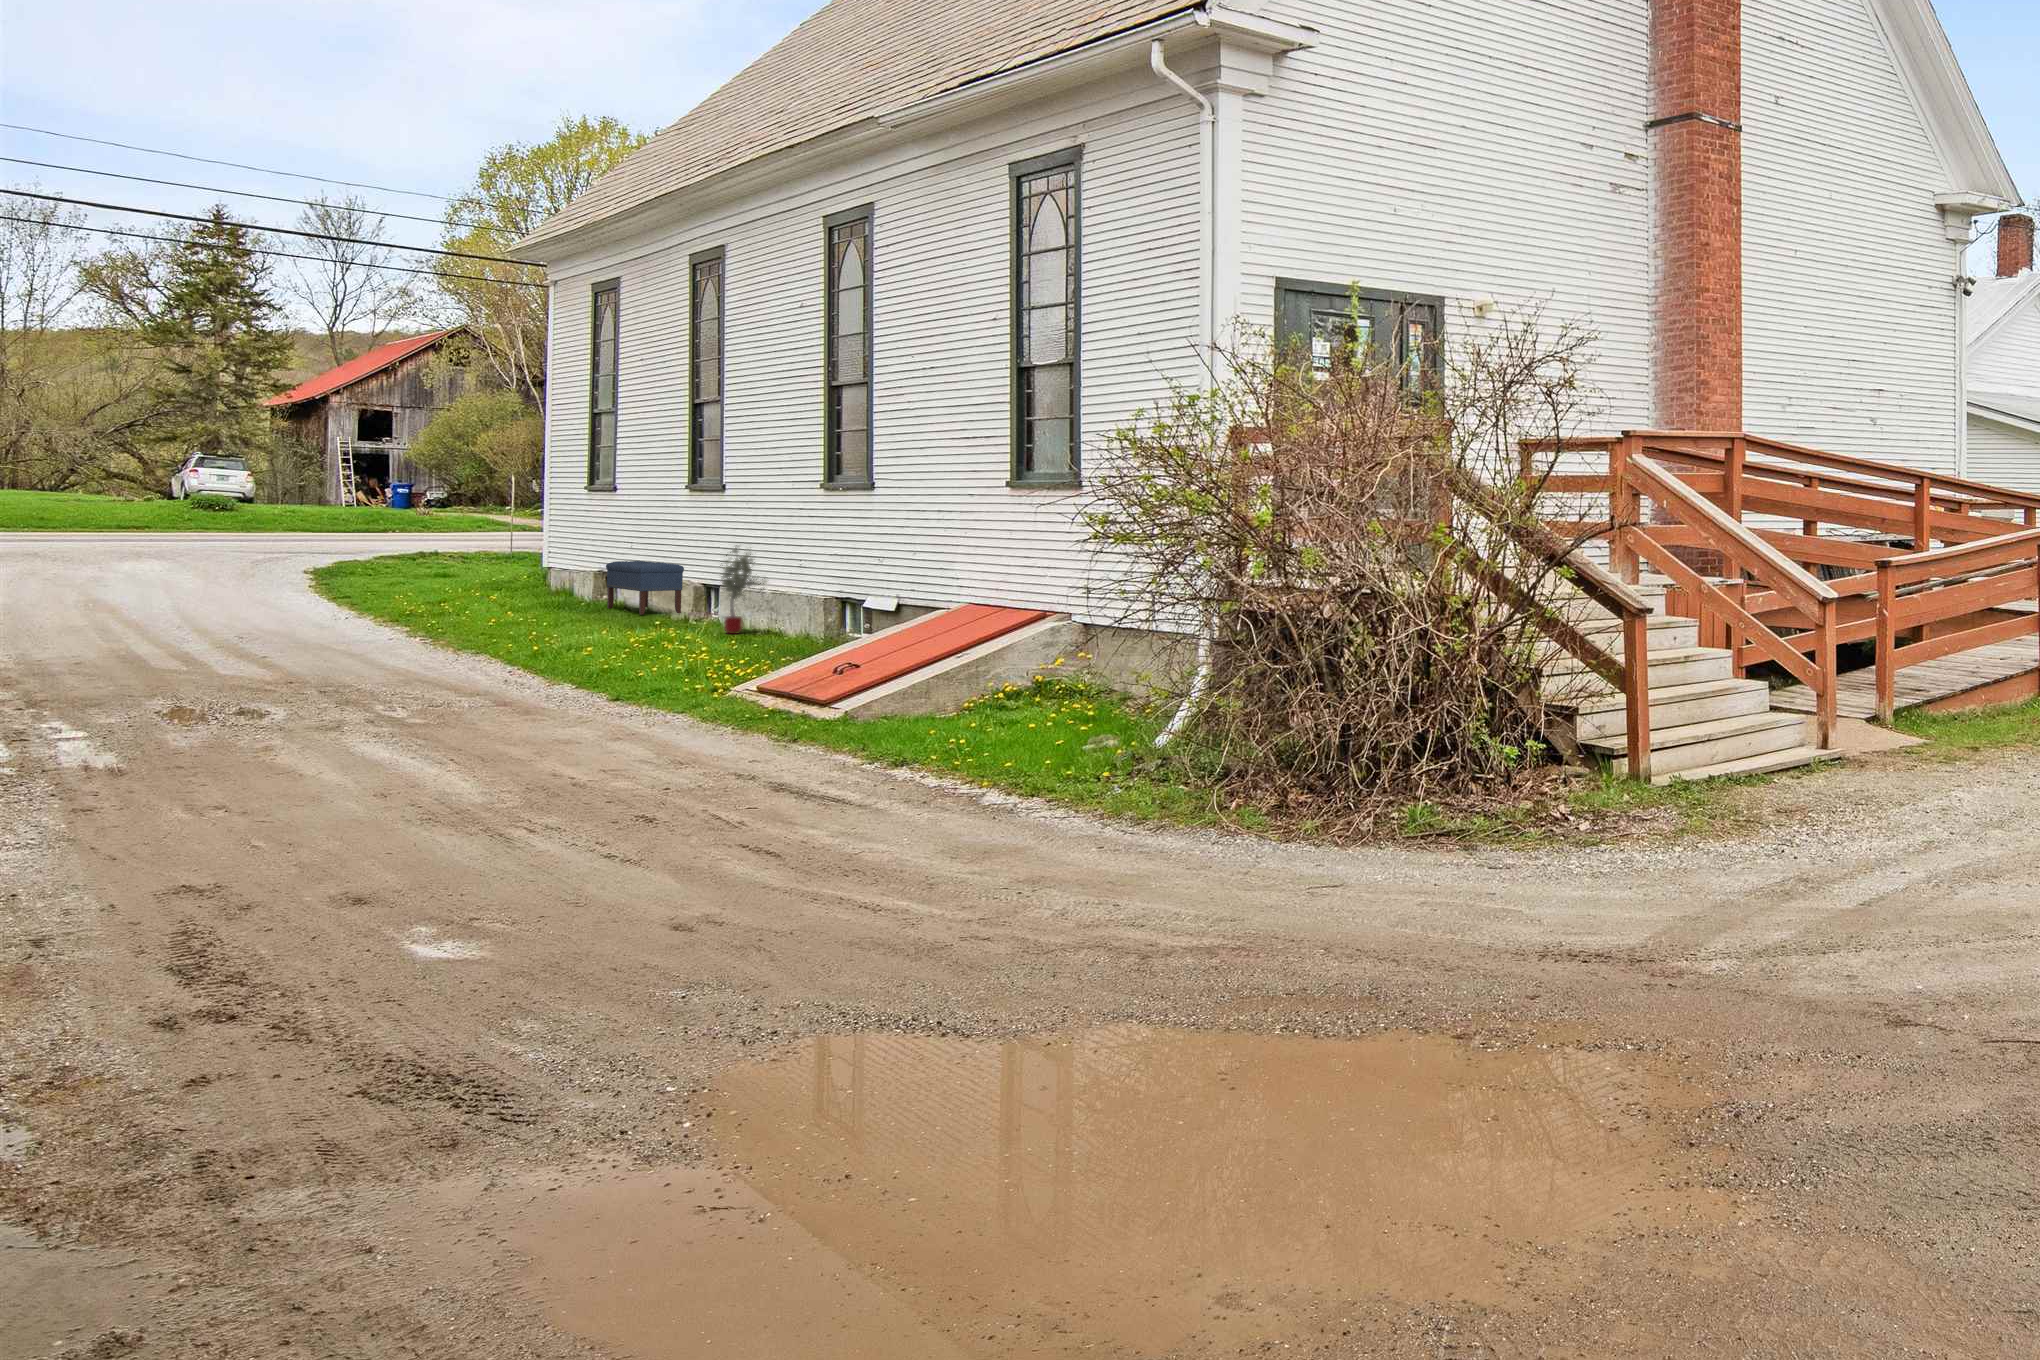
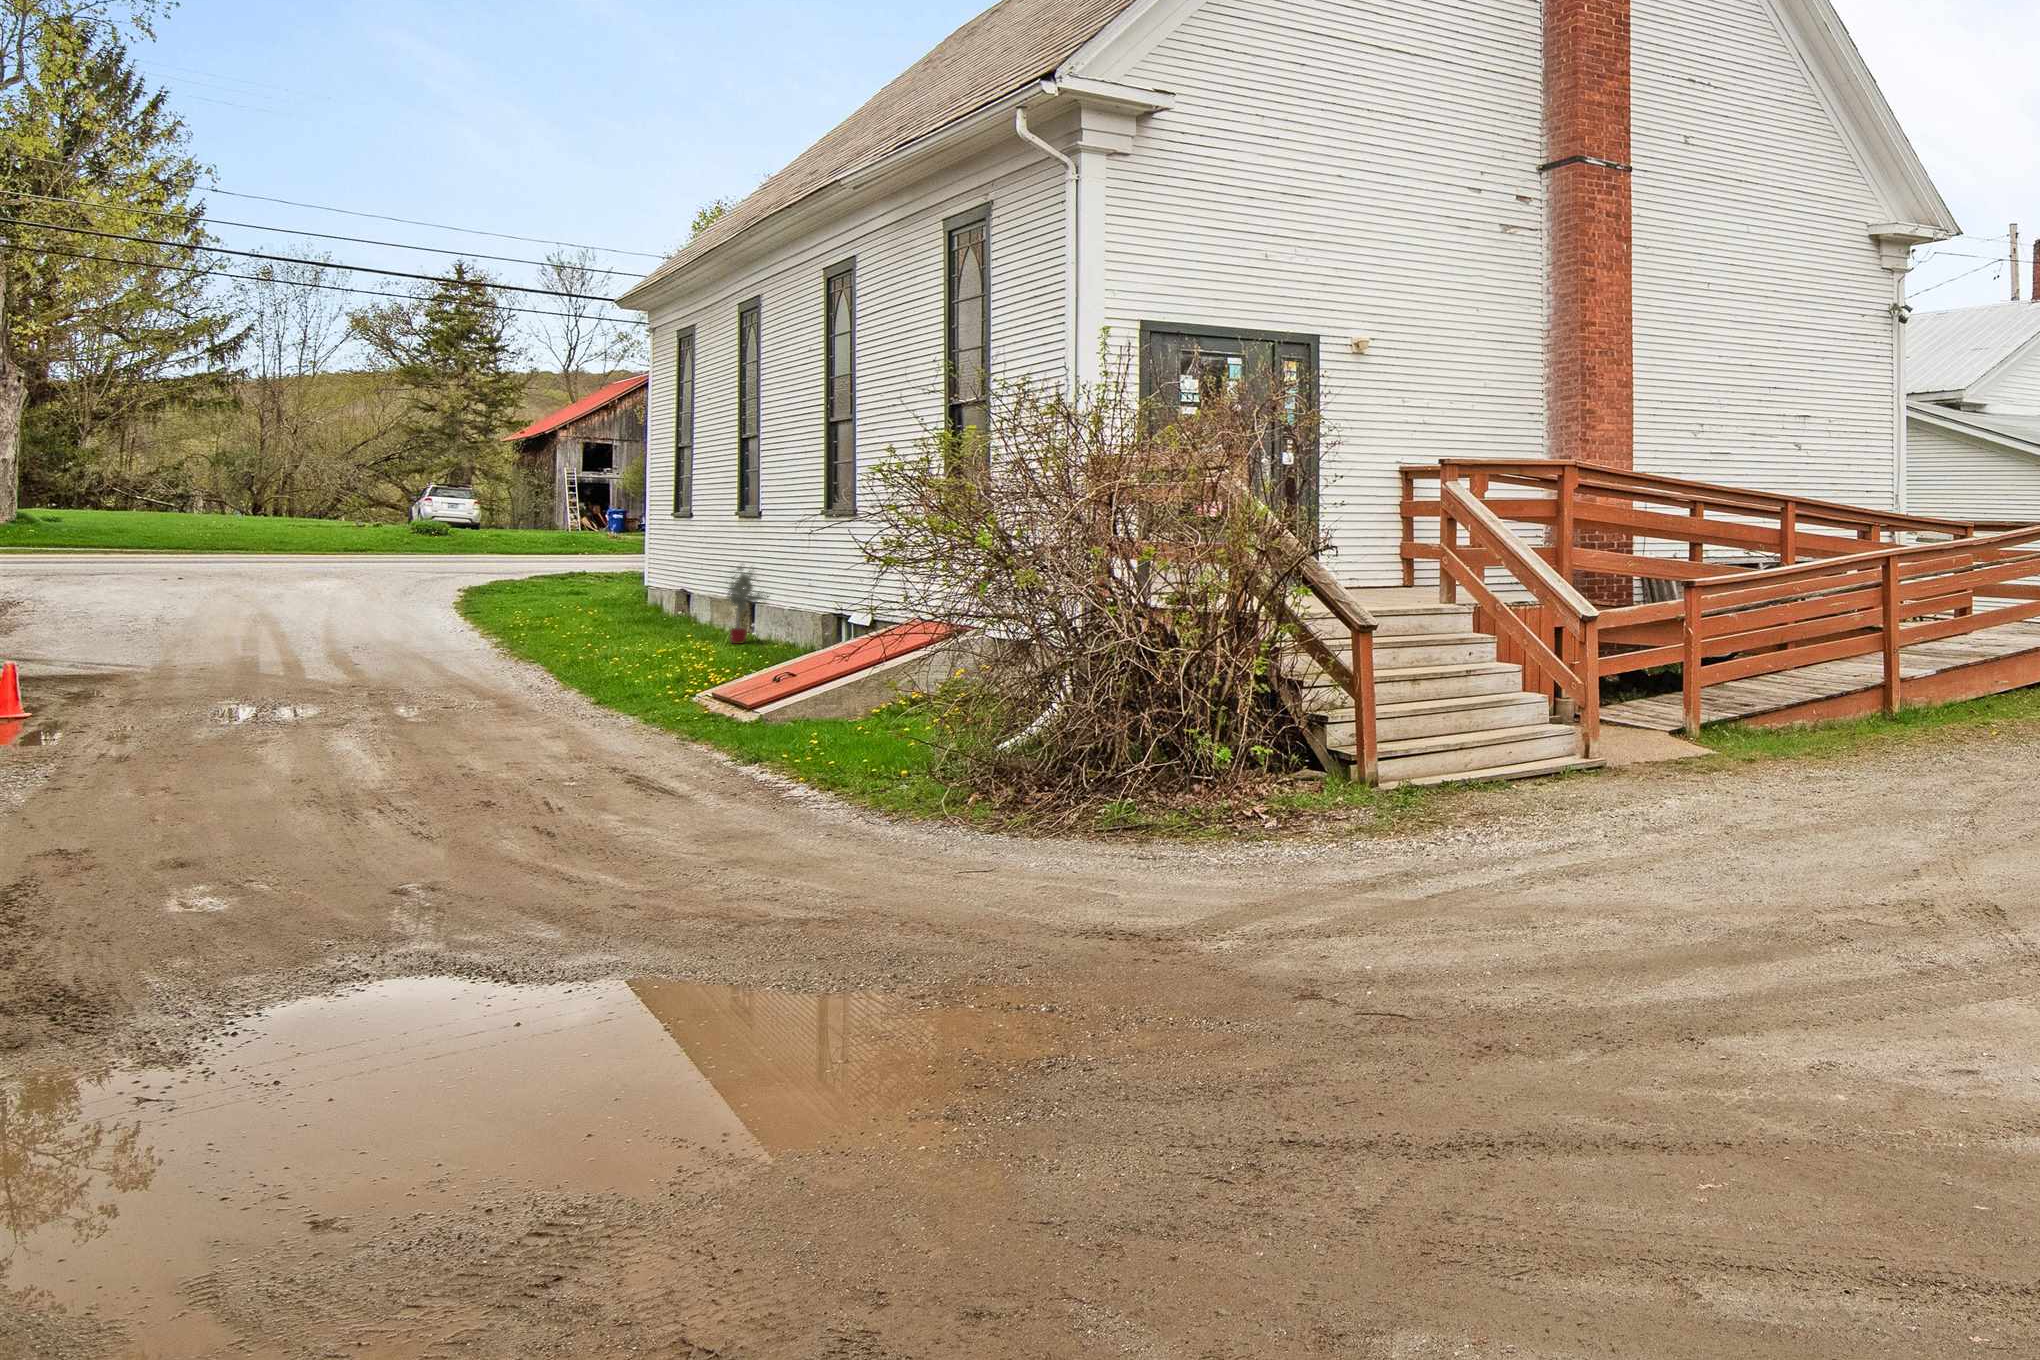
bench: present [606,561,684,615] -> none [658,578,719,626]

